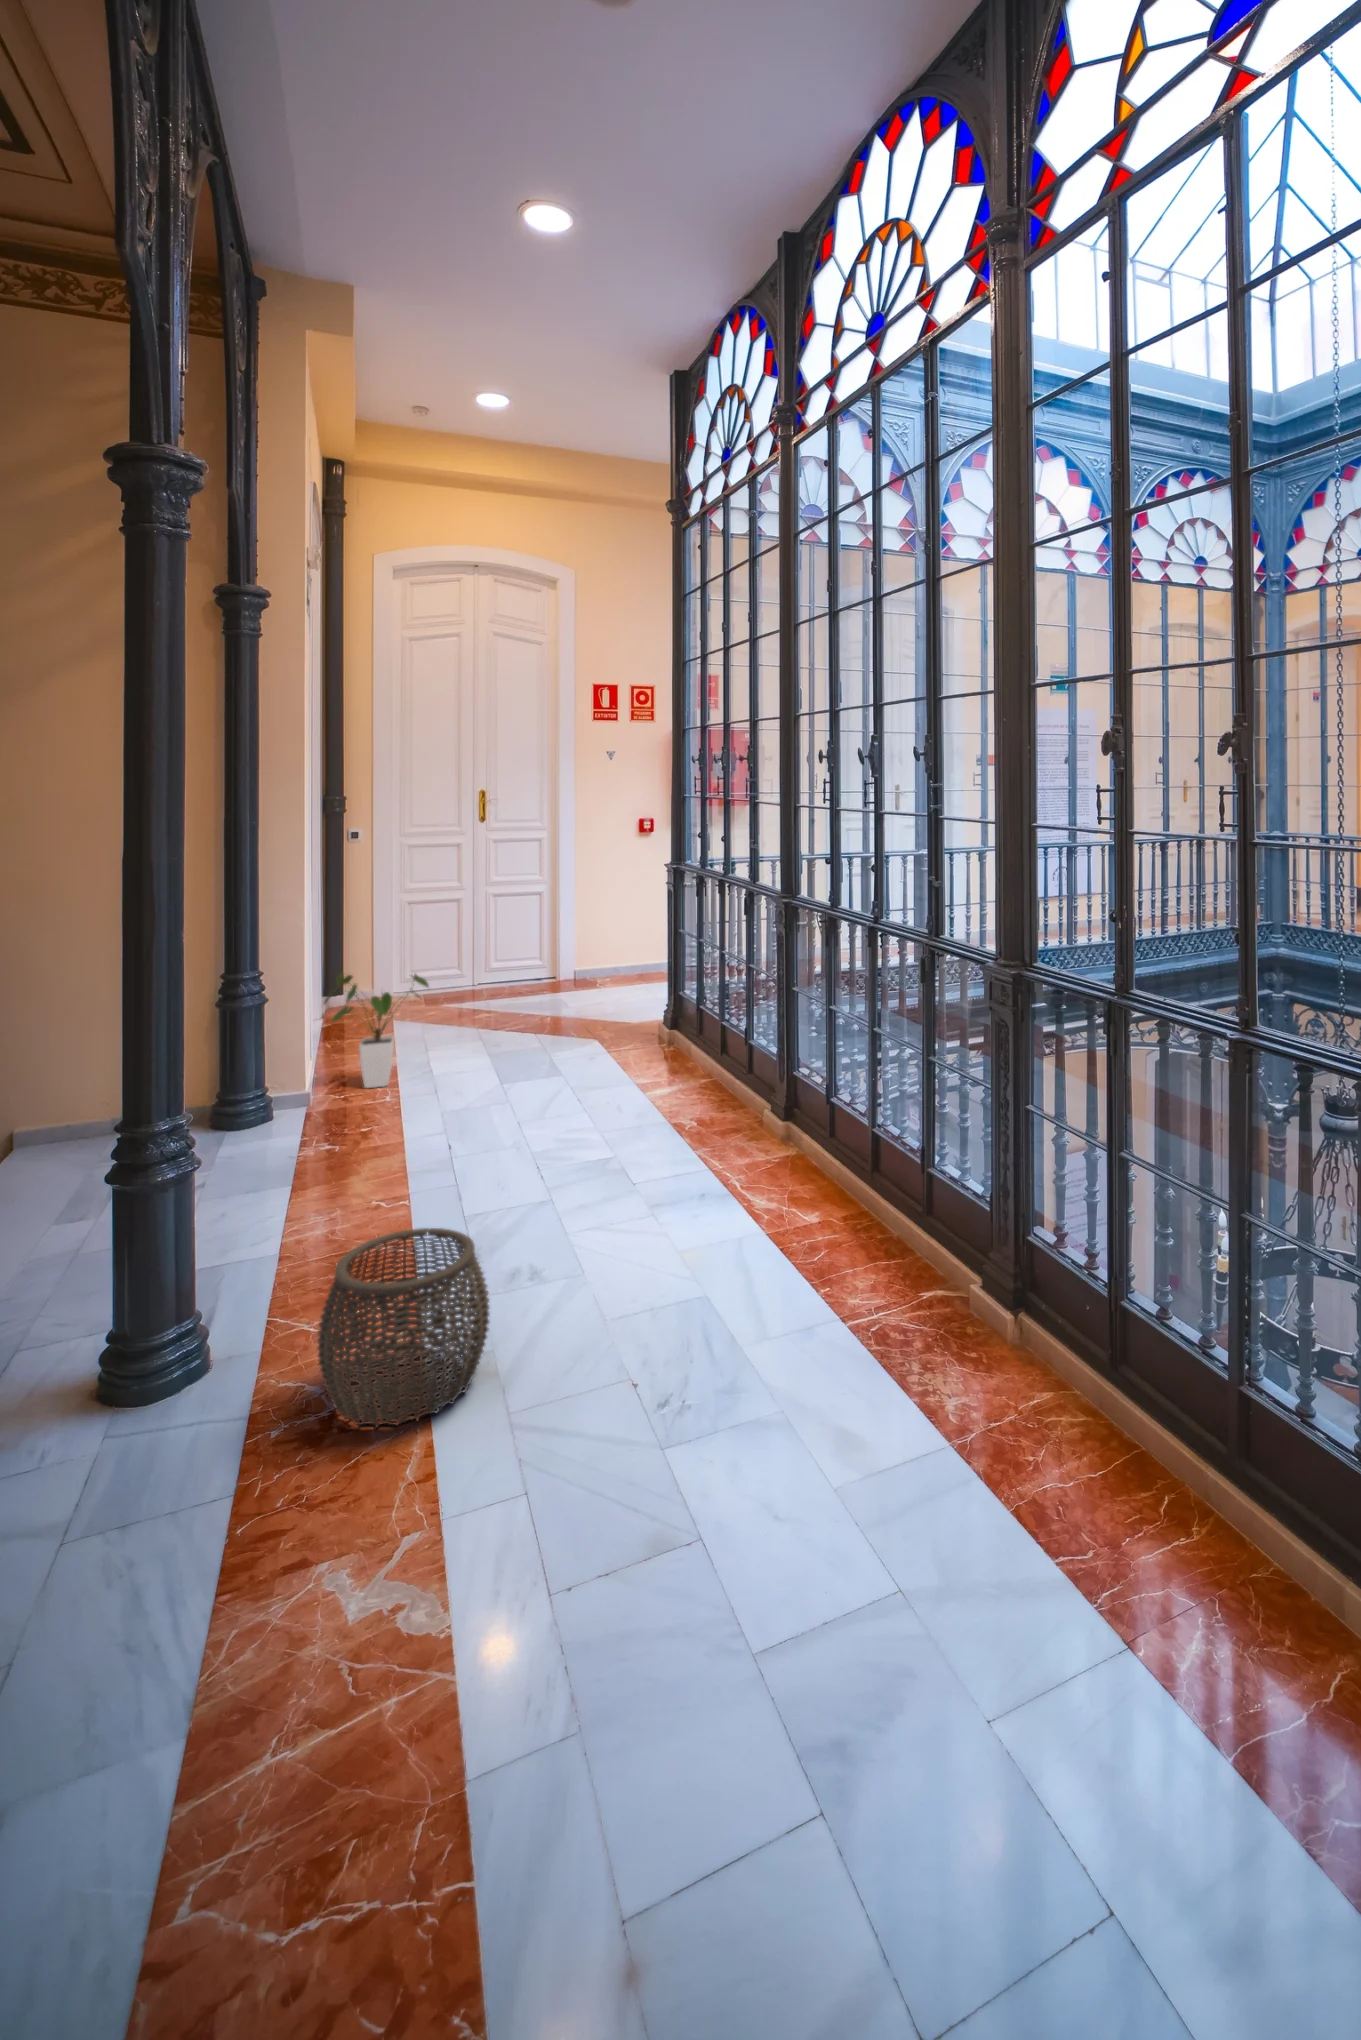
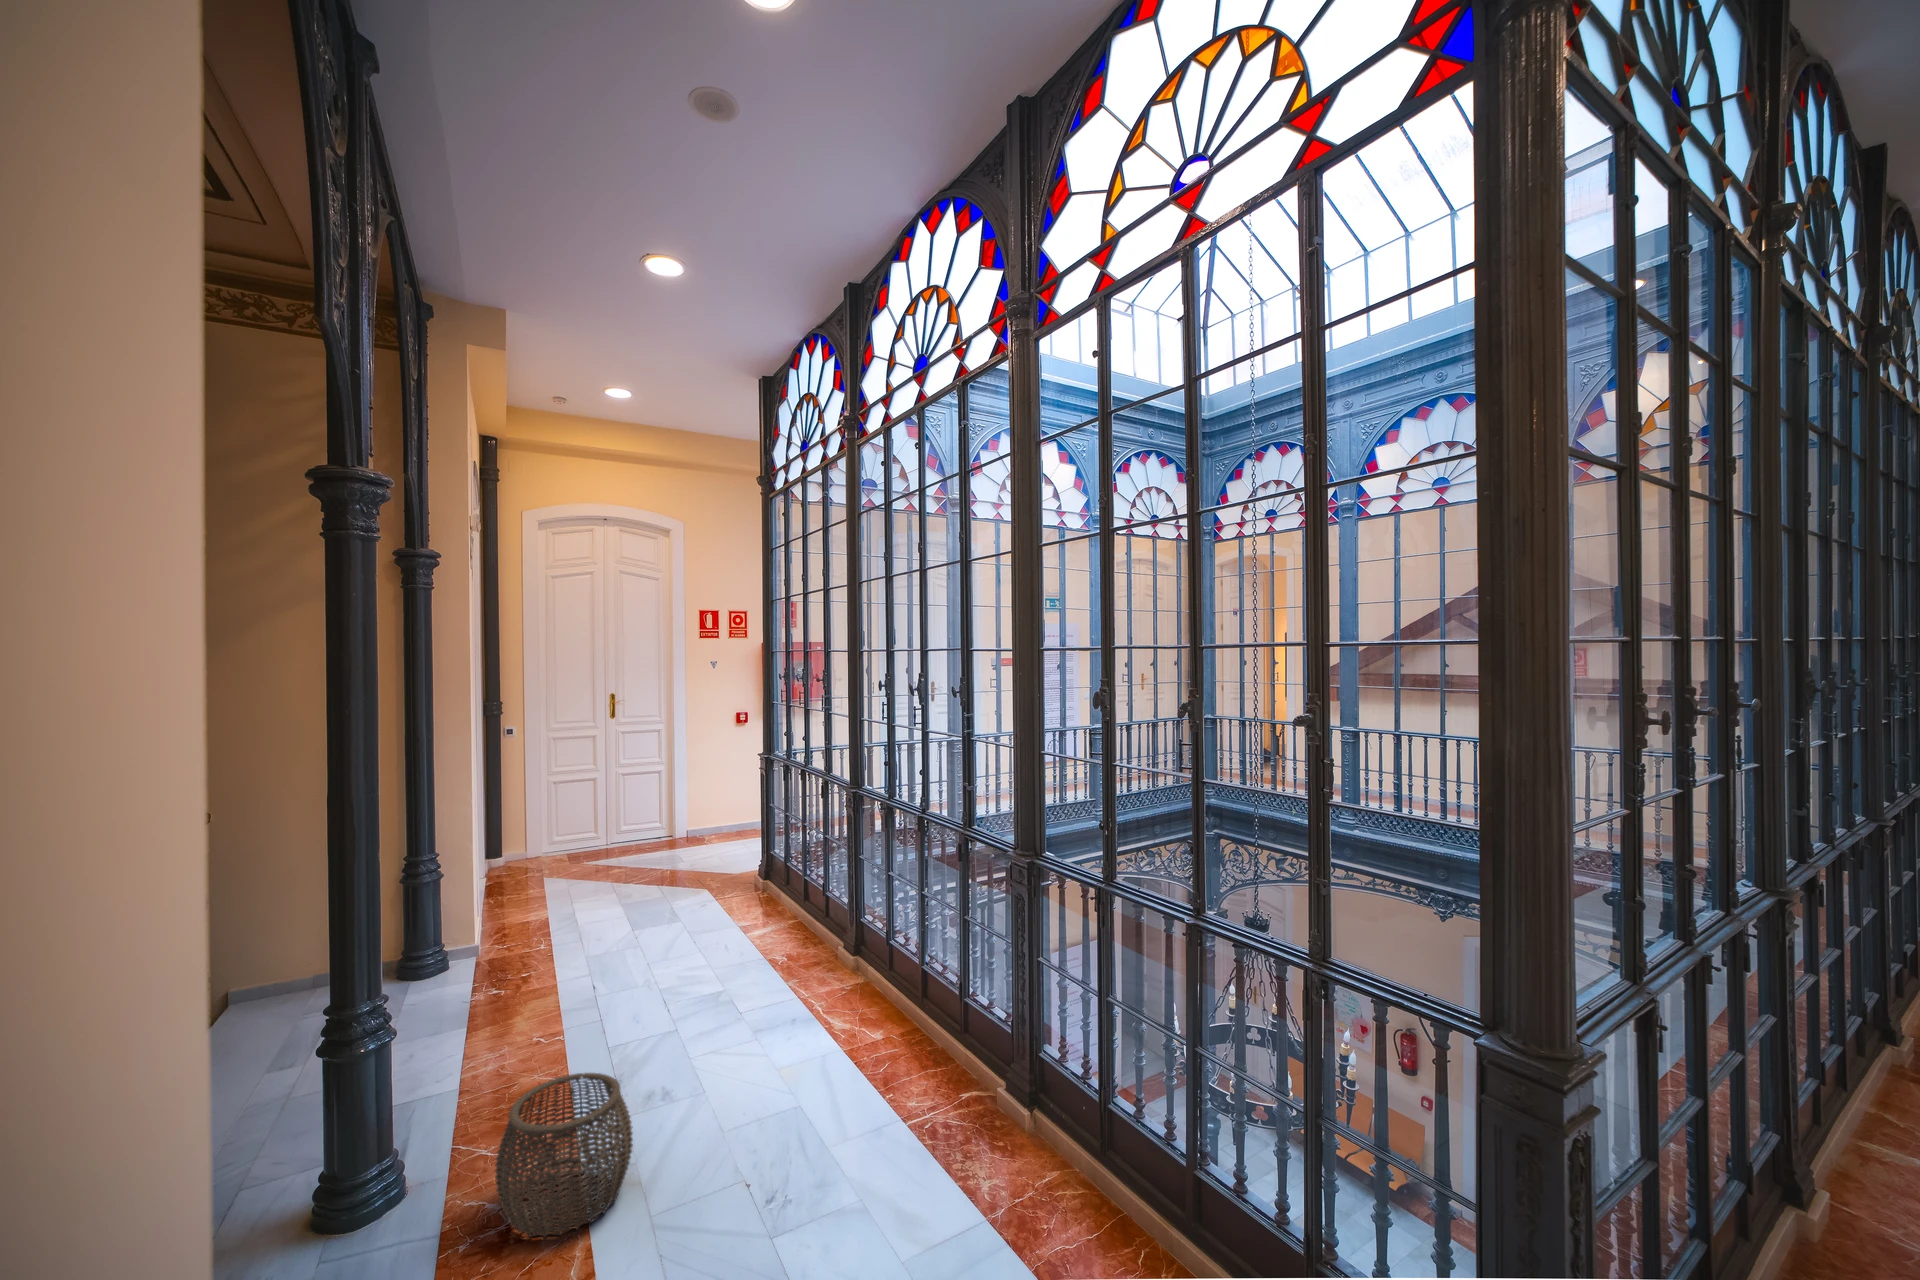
house plant: present [324,973,429,1088] -> none [485,845,573,937]

